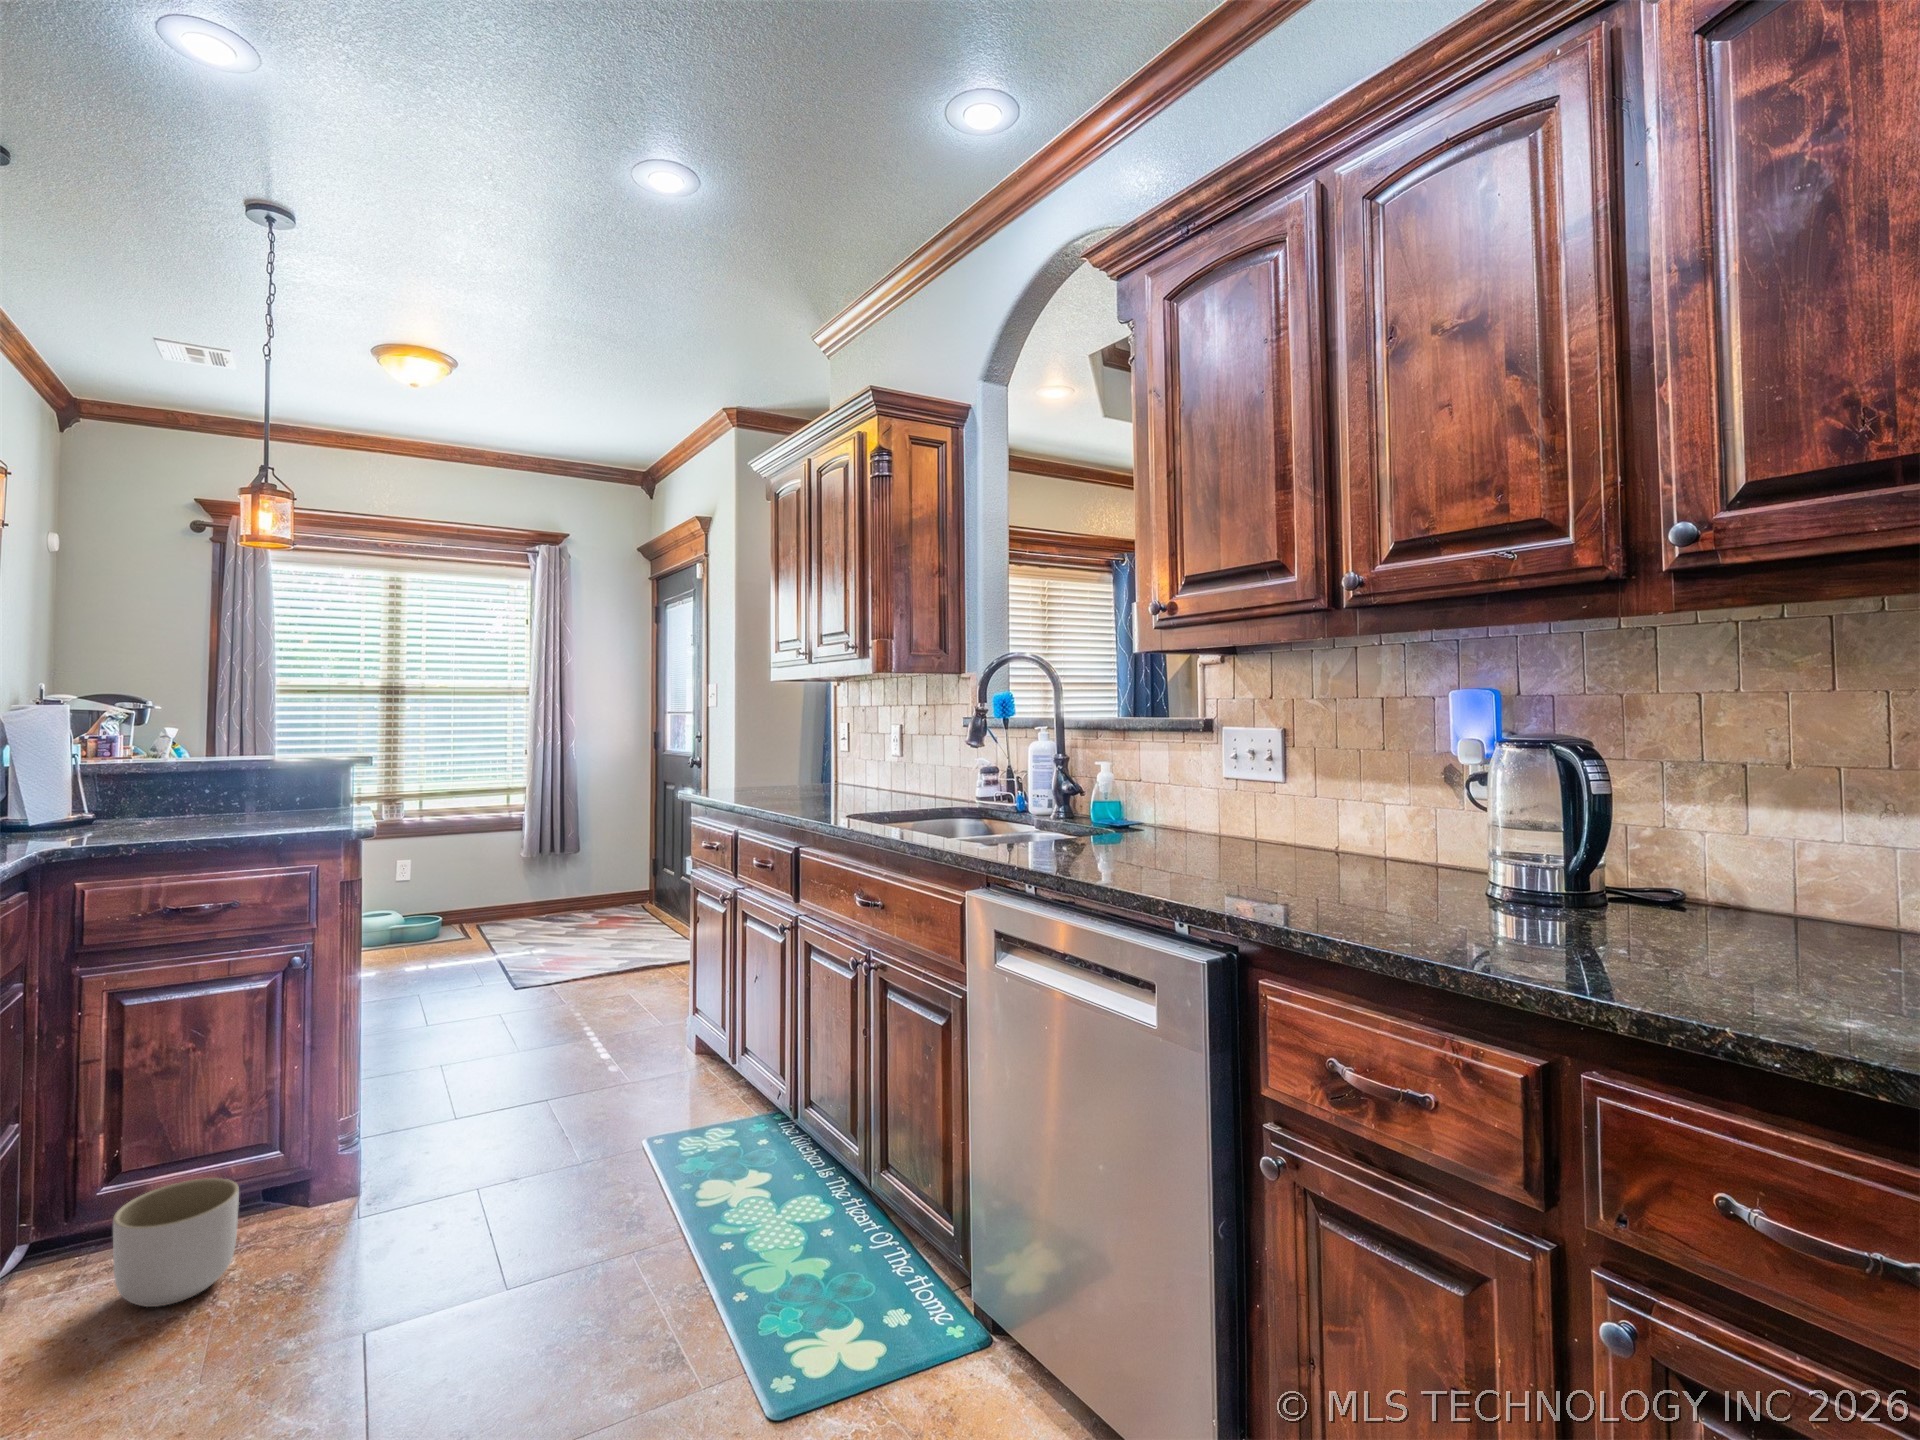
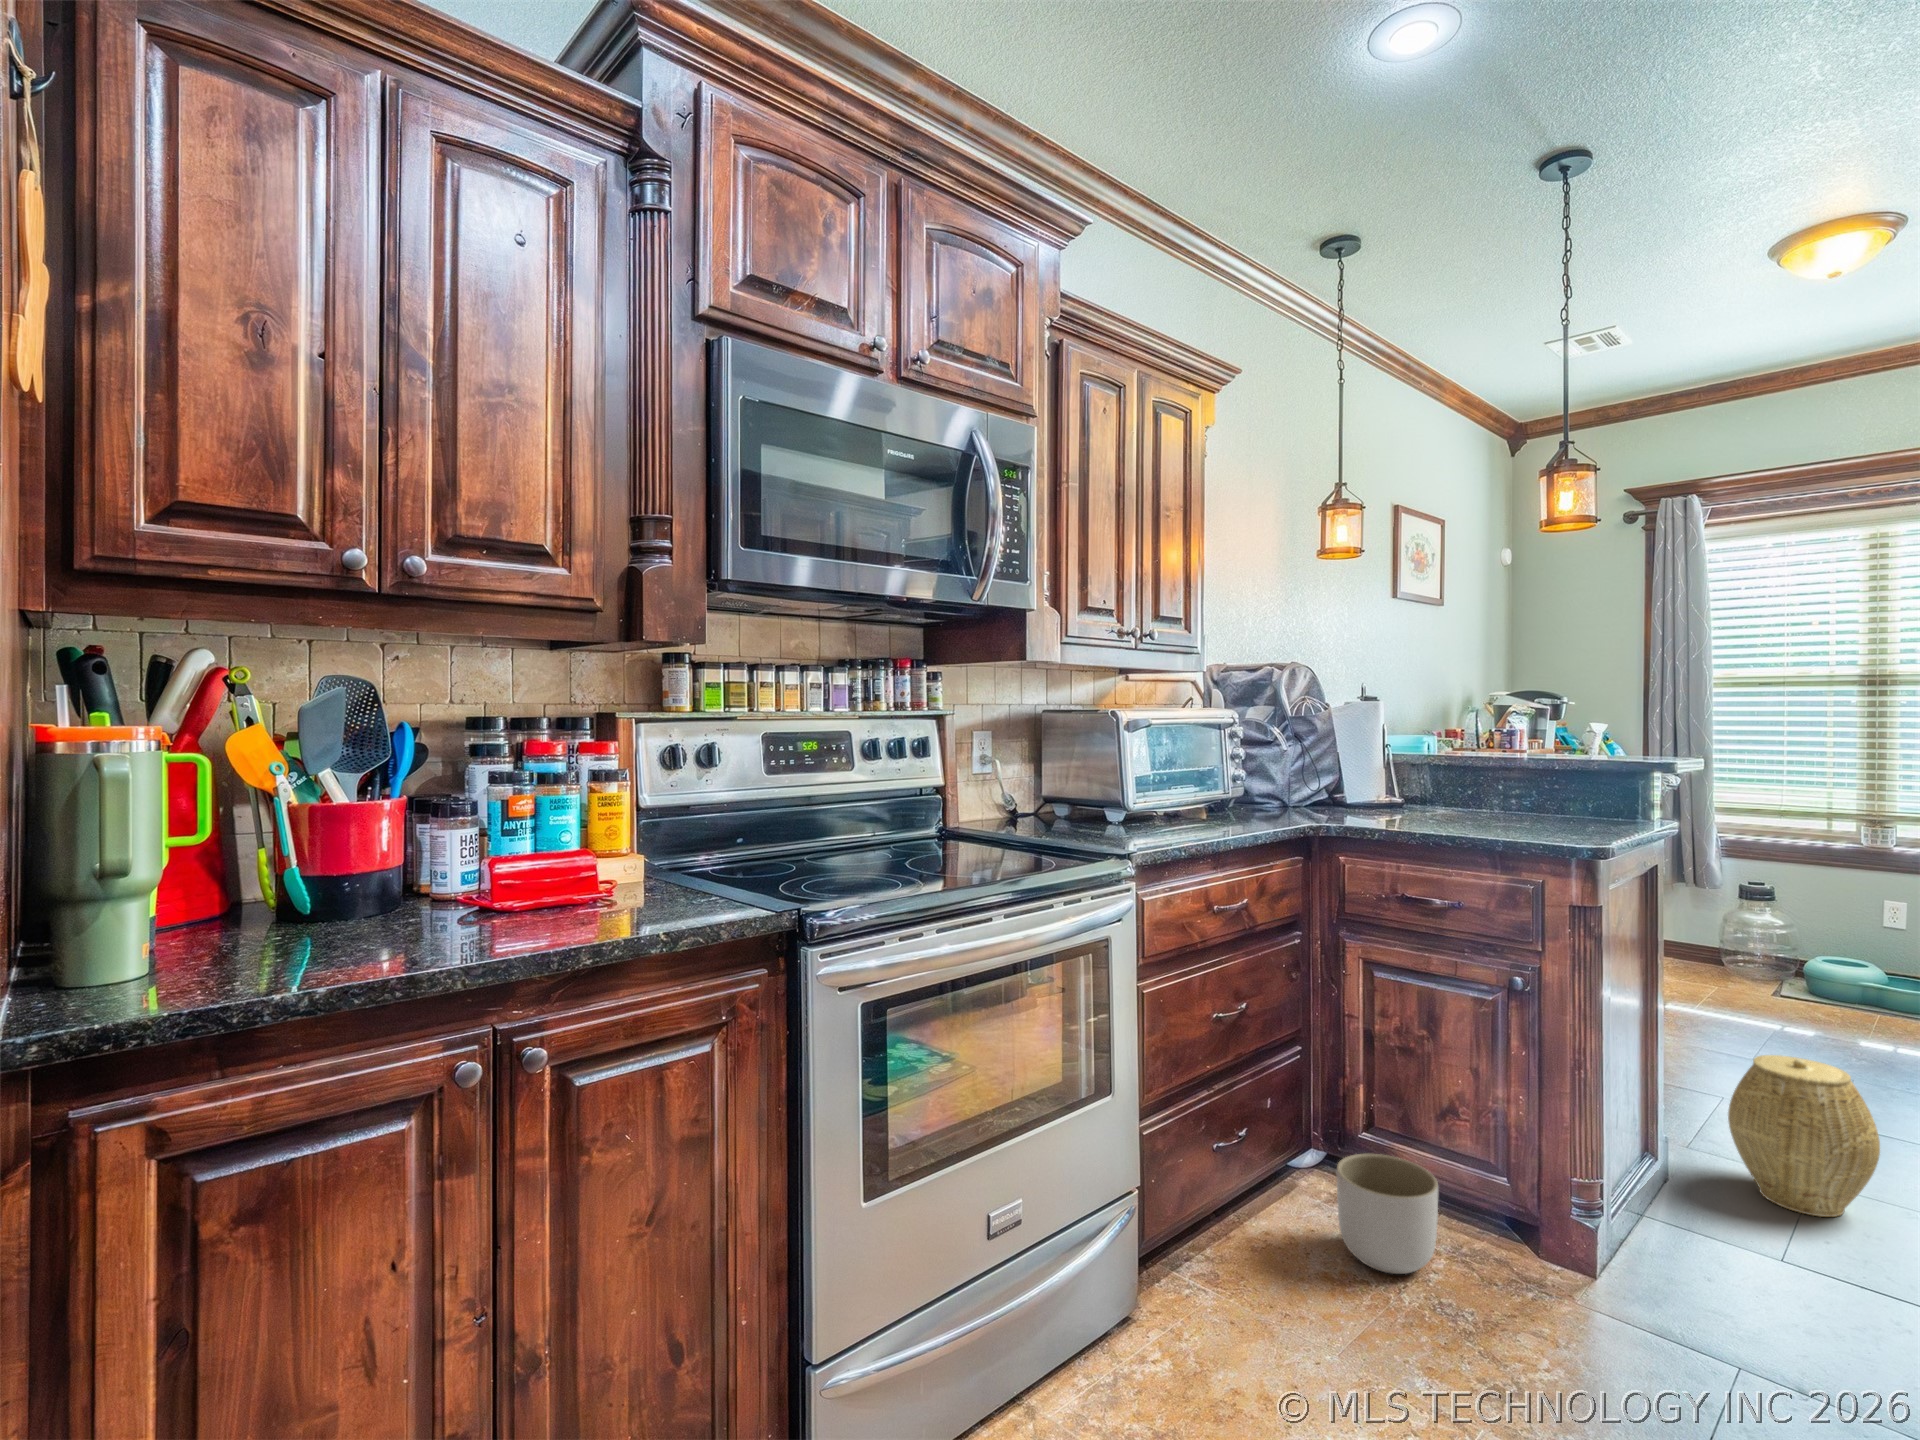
woven basket: none [398,974,493,1087] -> present [1728,1055,1880,1217]

